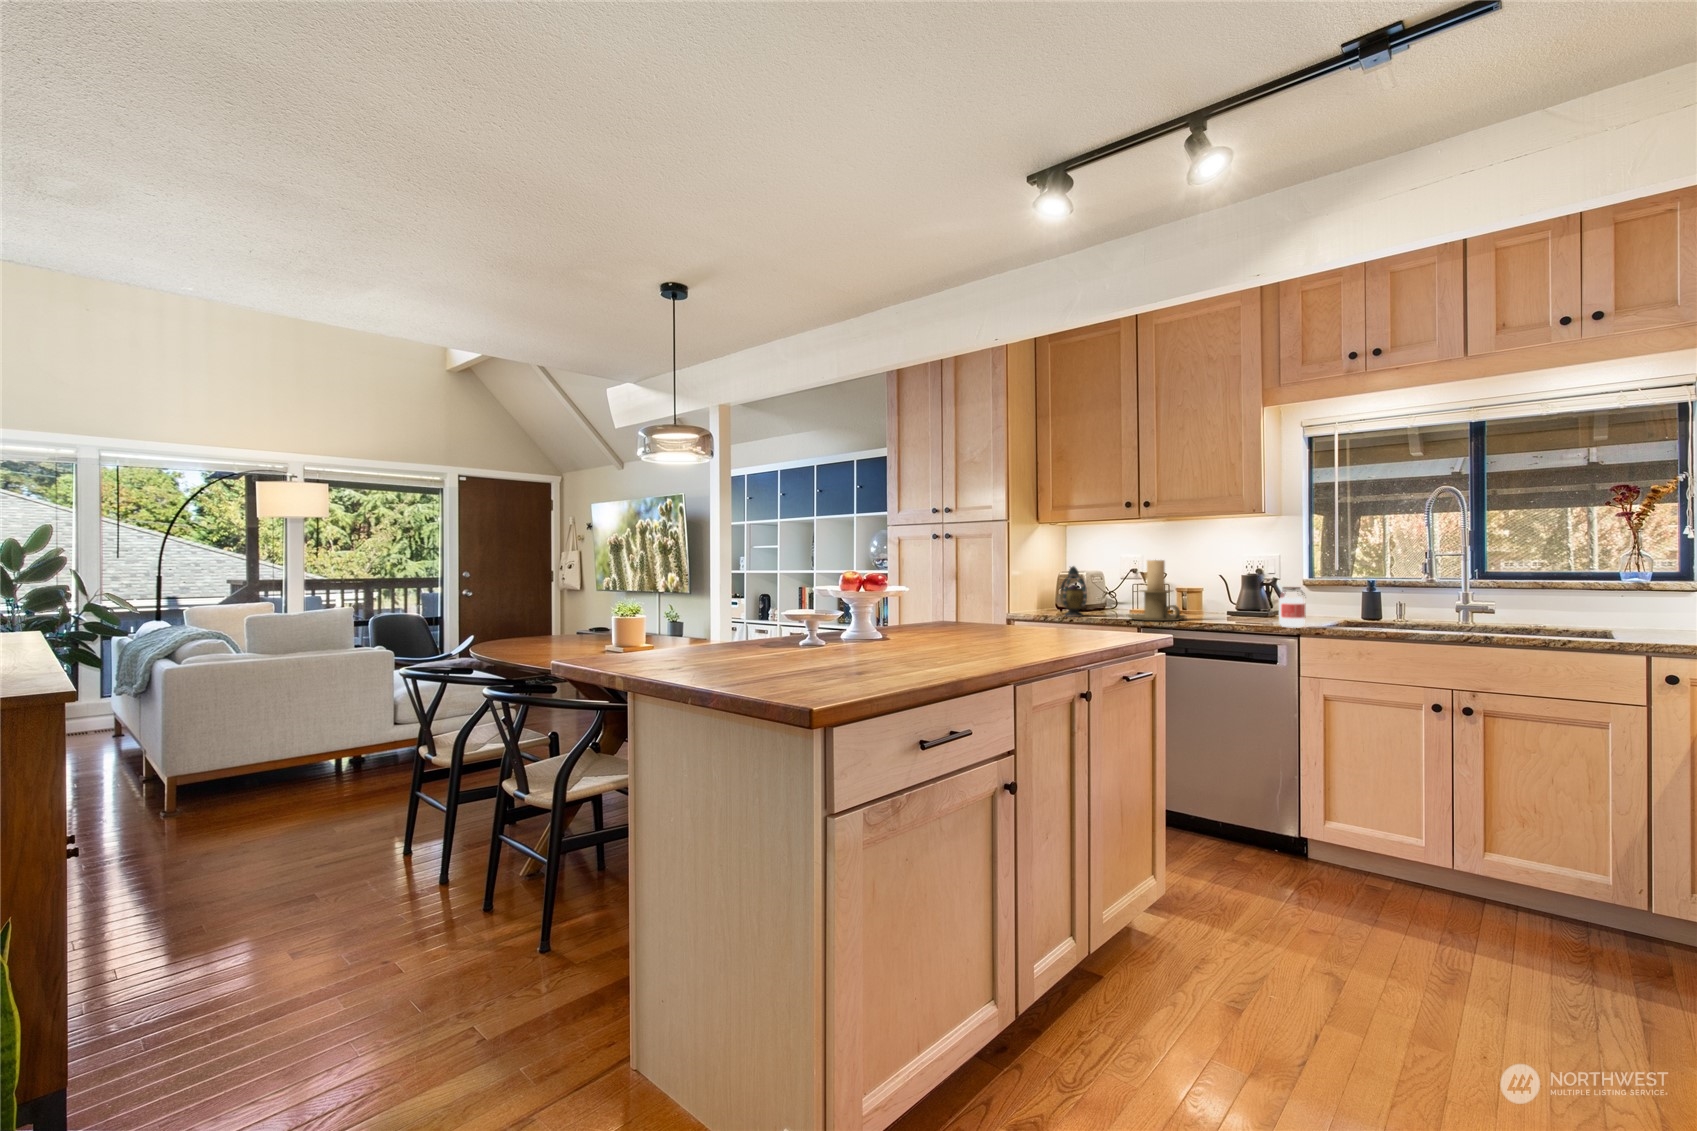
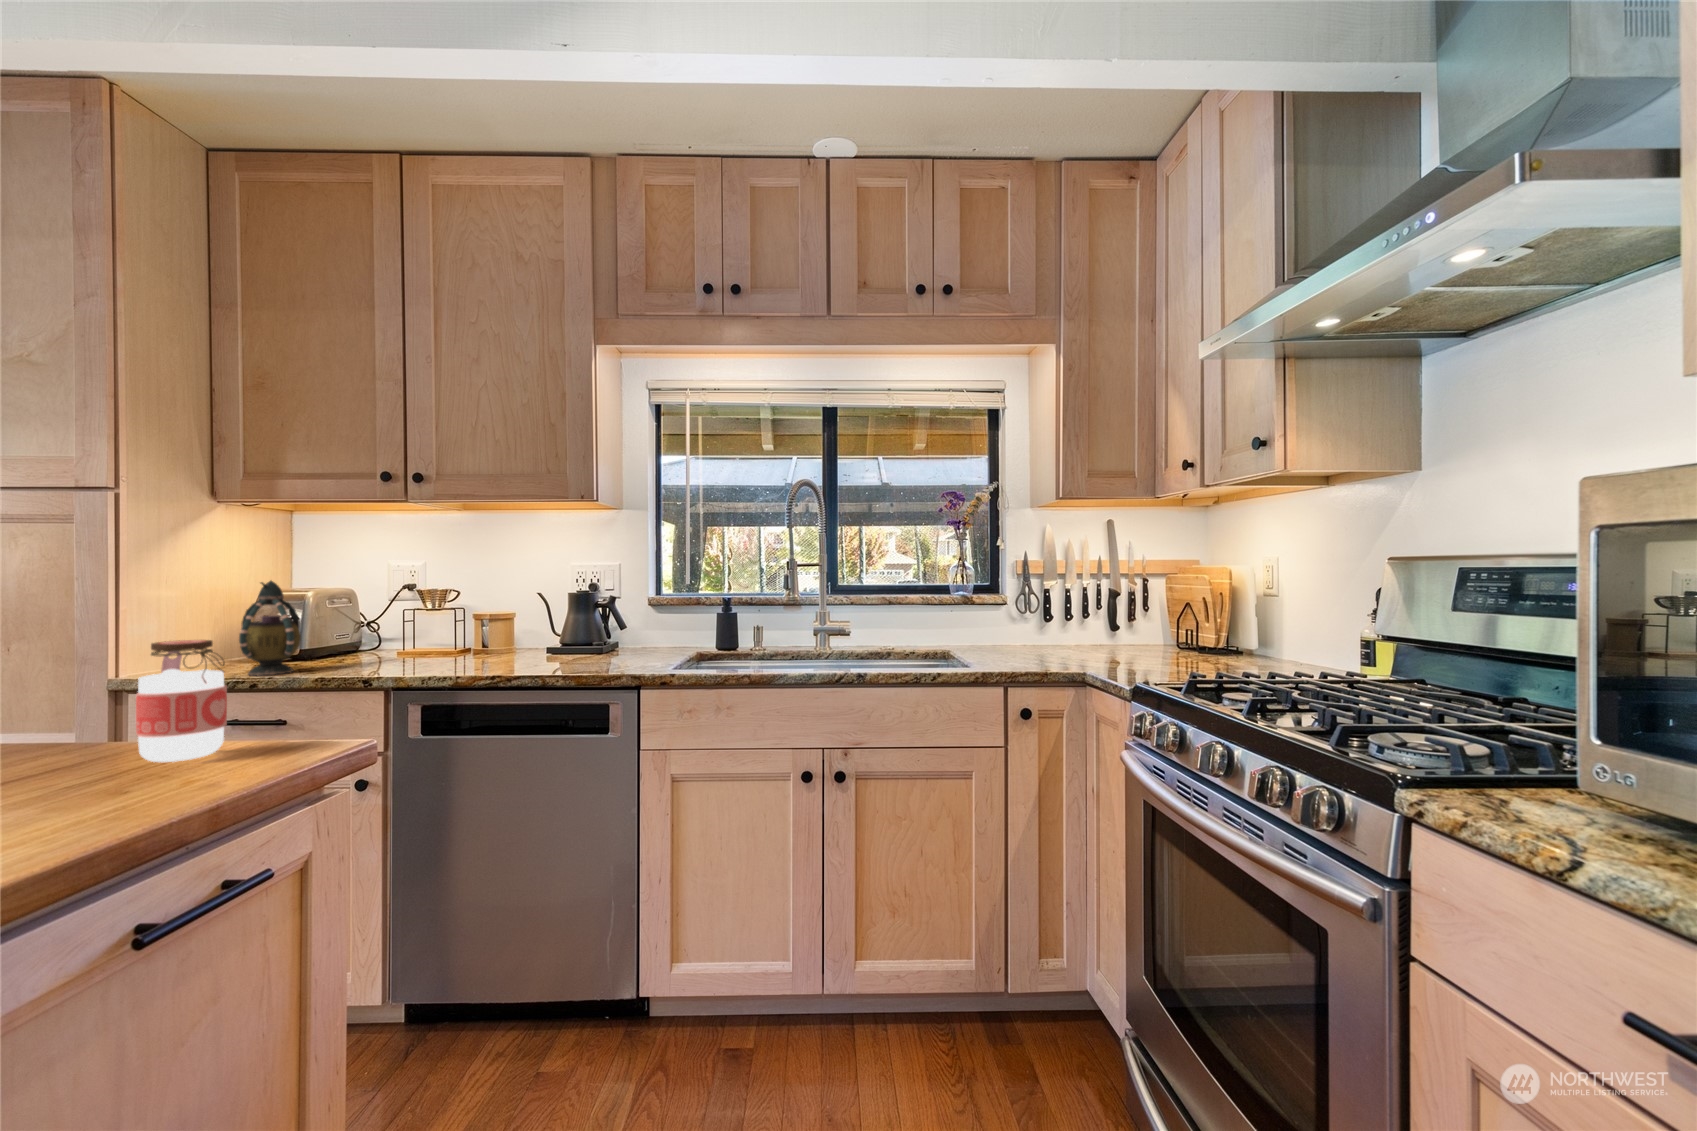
candle holder: present [1127,560,1185,621] -> none [359,570,473,679]
jar: present [1279,587,1305,628] -> present [135,640,227,762]

